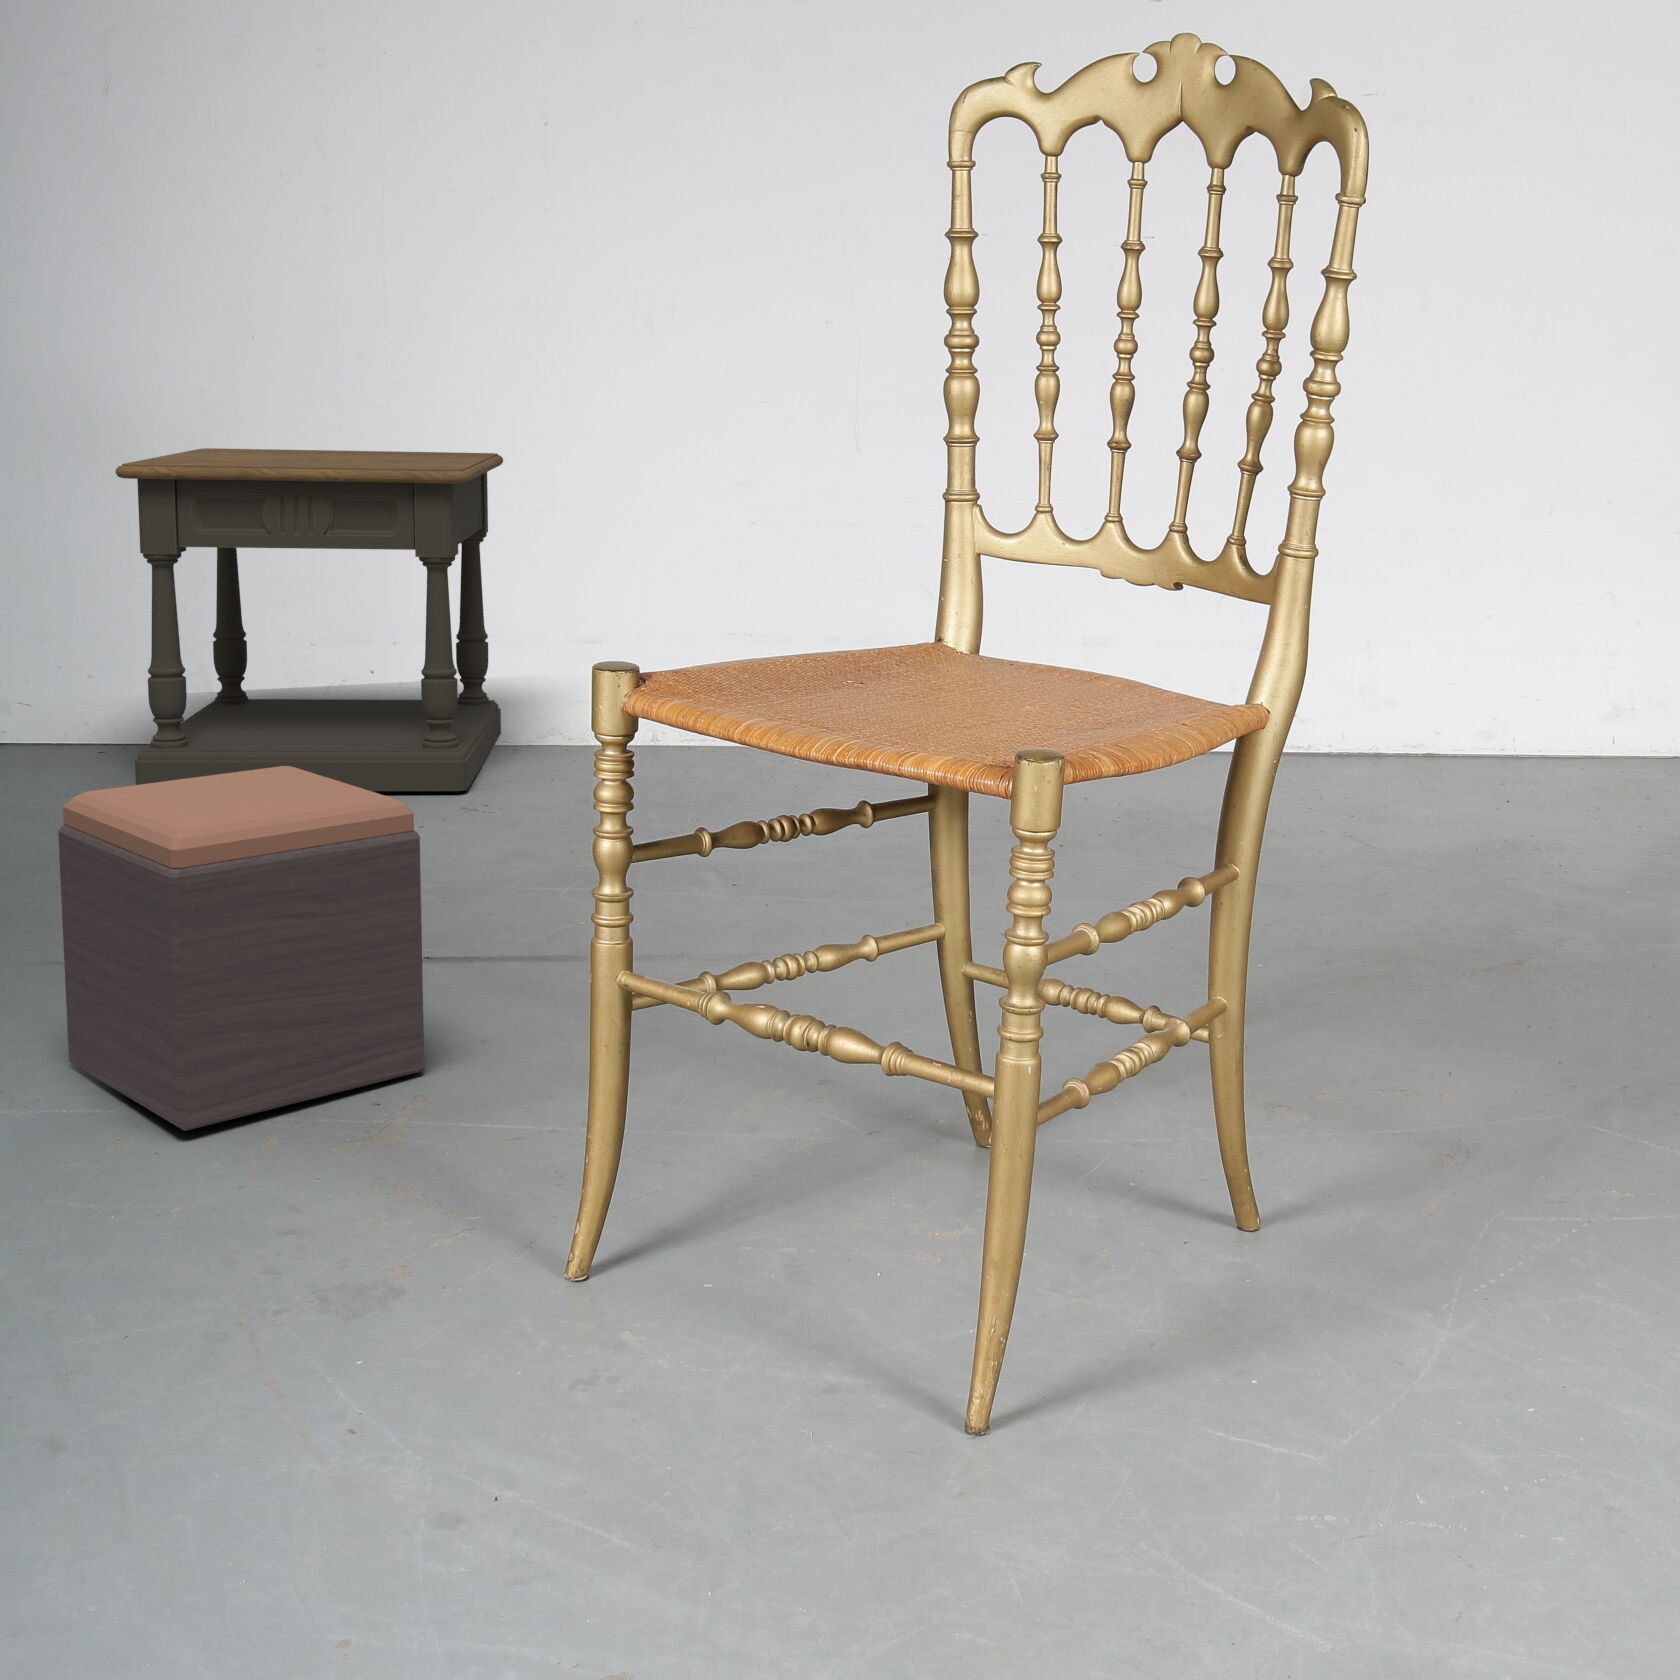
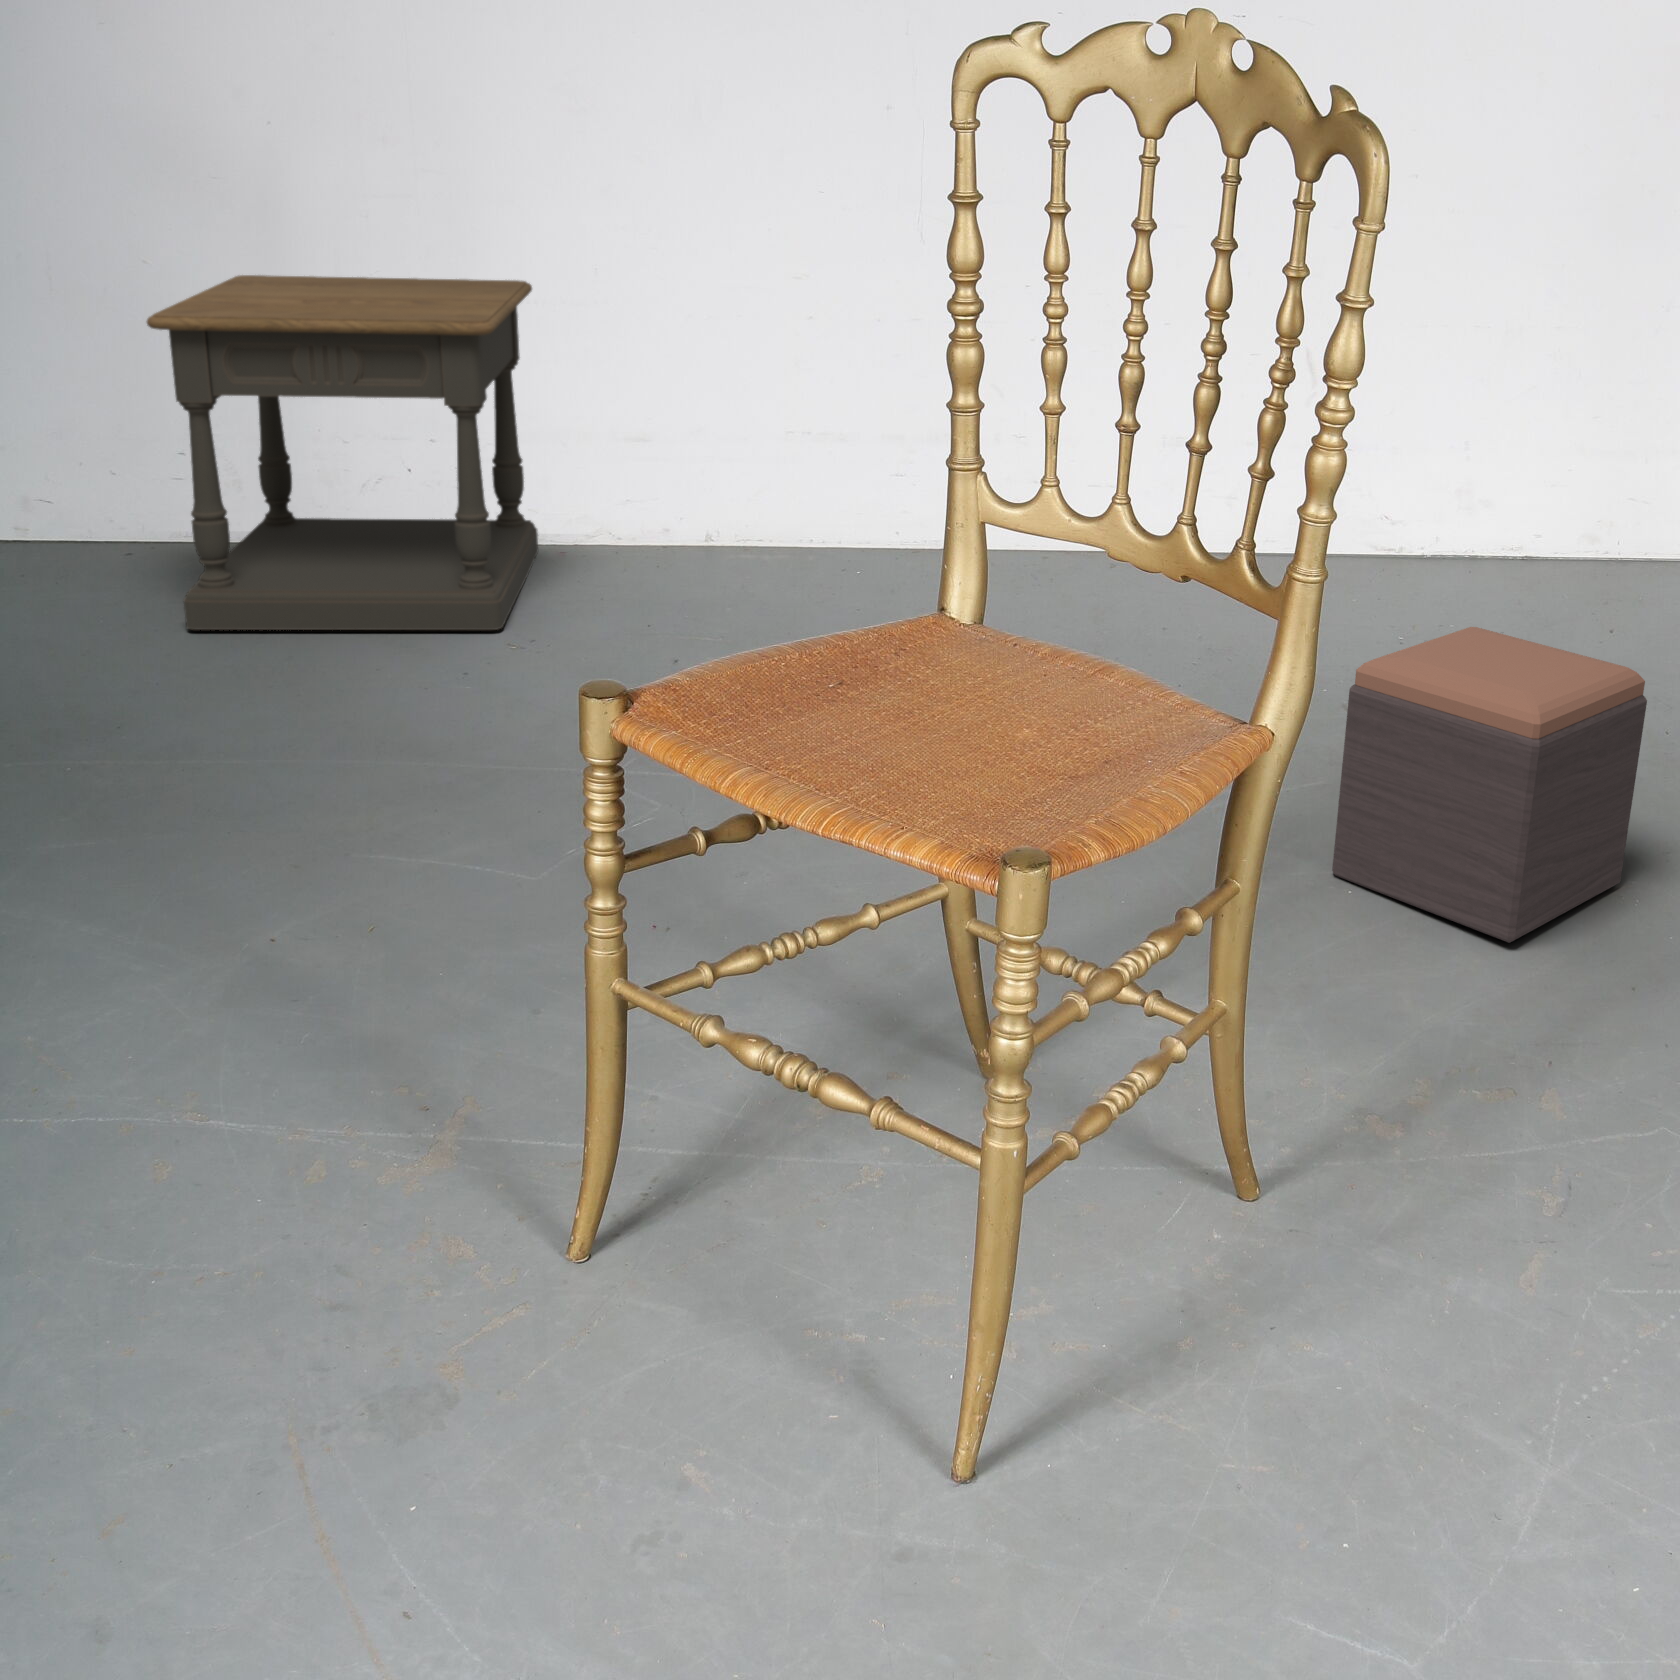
footstool: present [58,766,424,1131] -> present [1332,627,1647,943]

